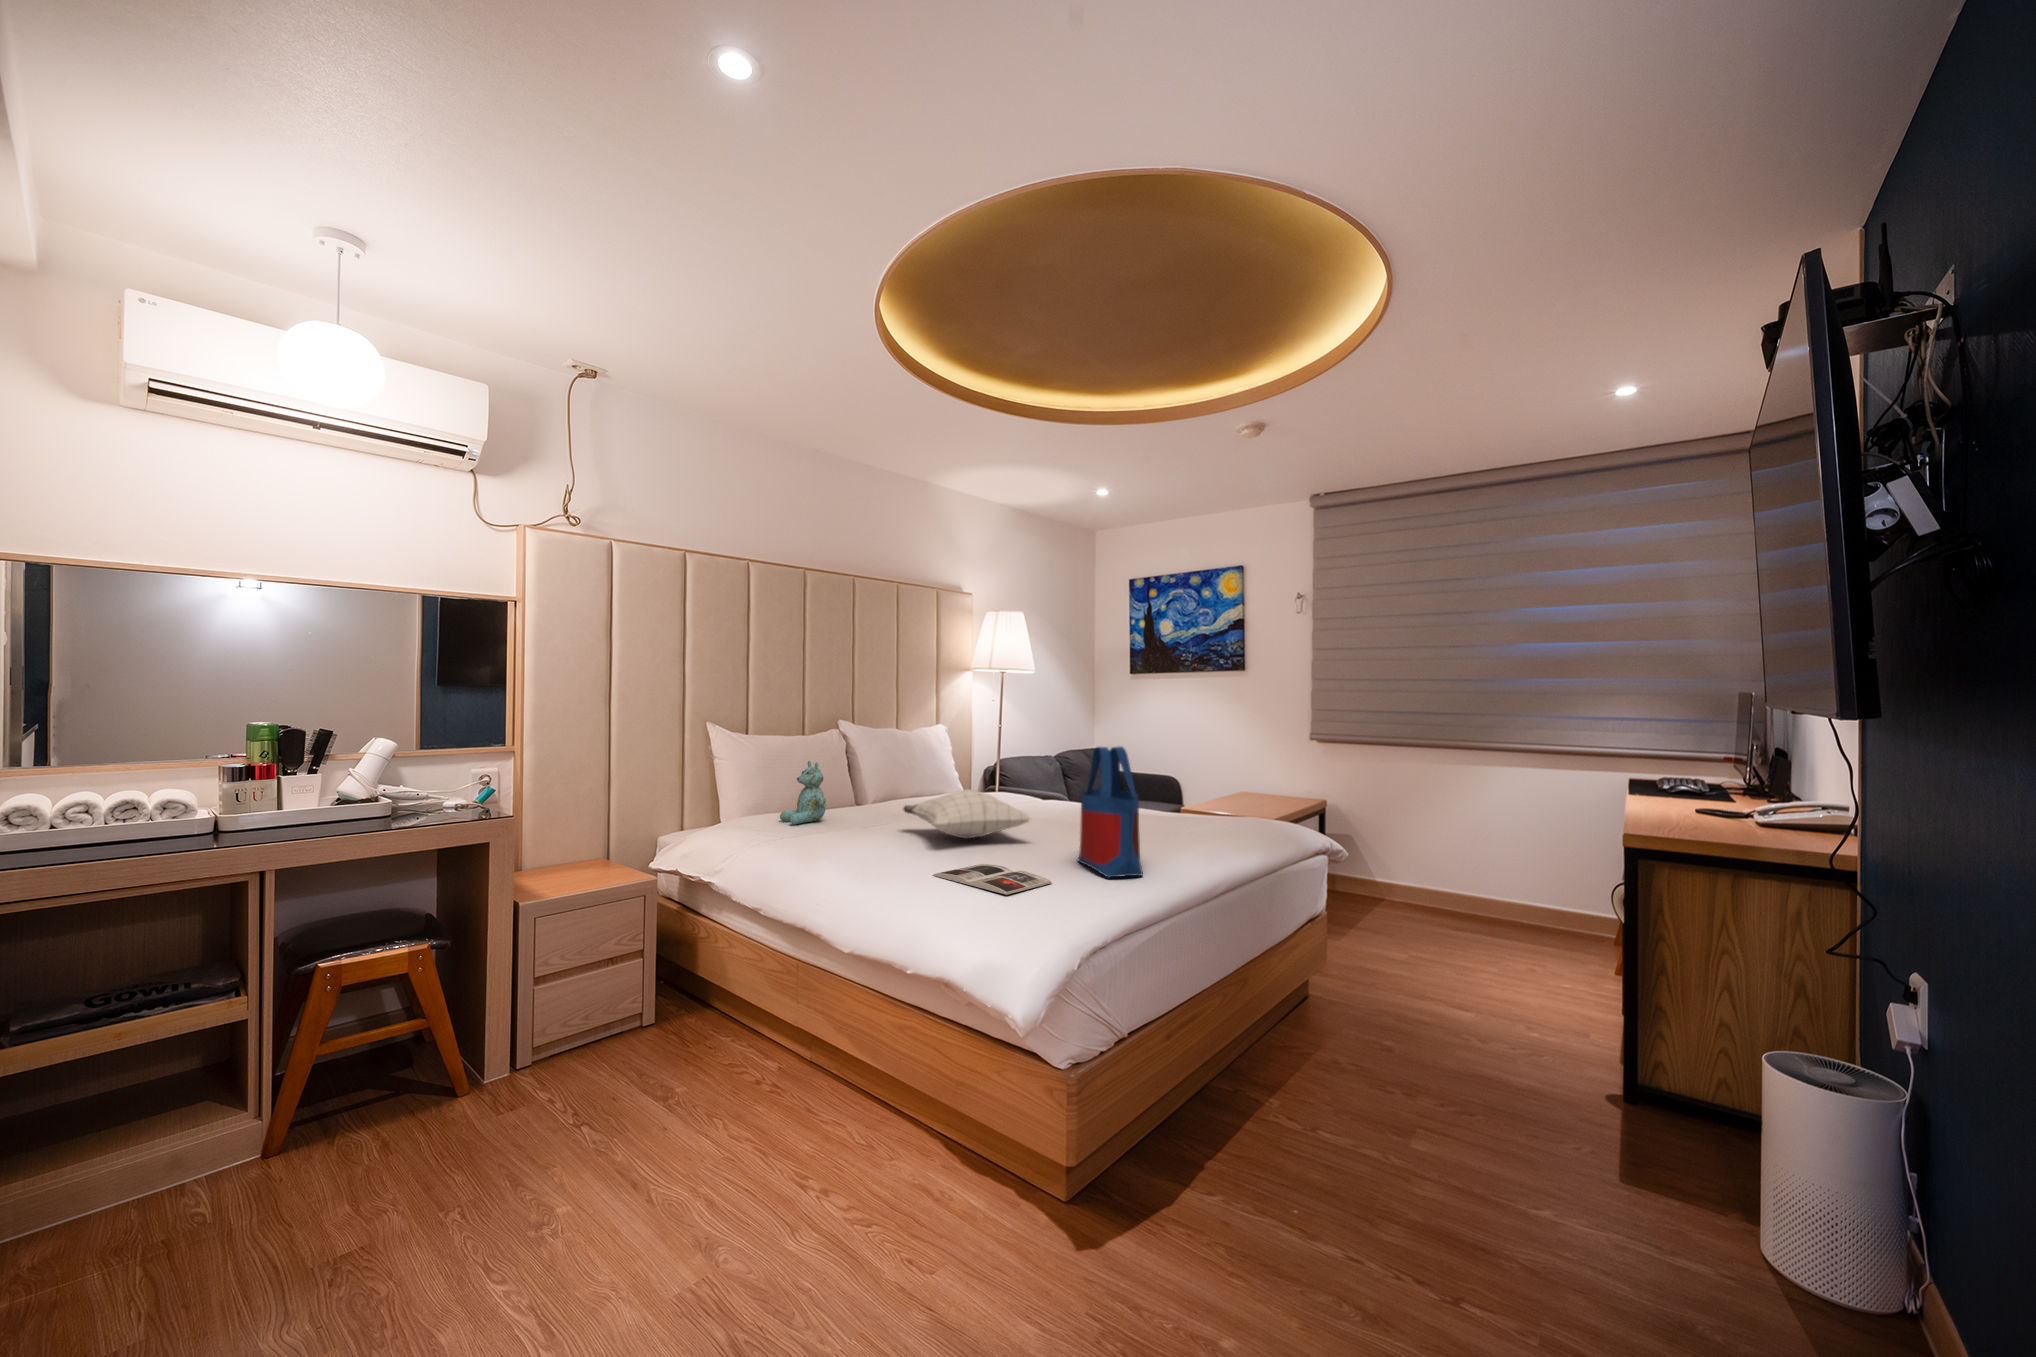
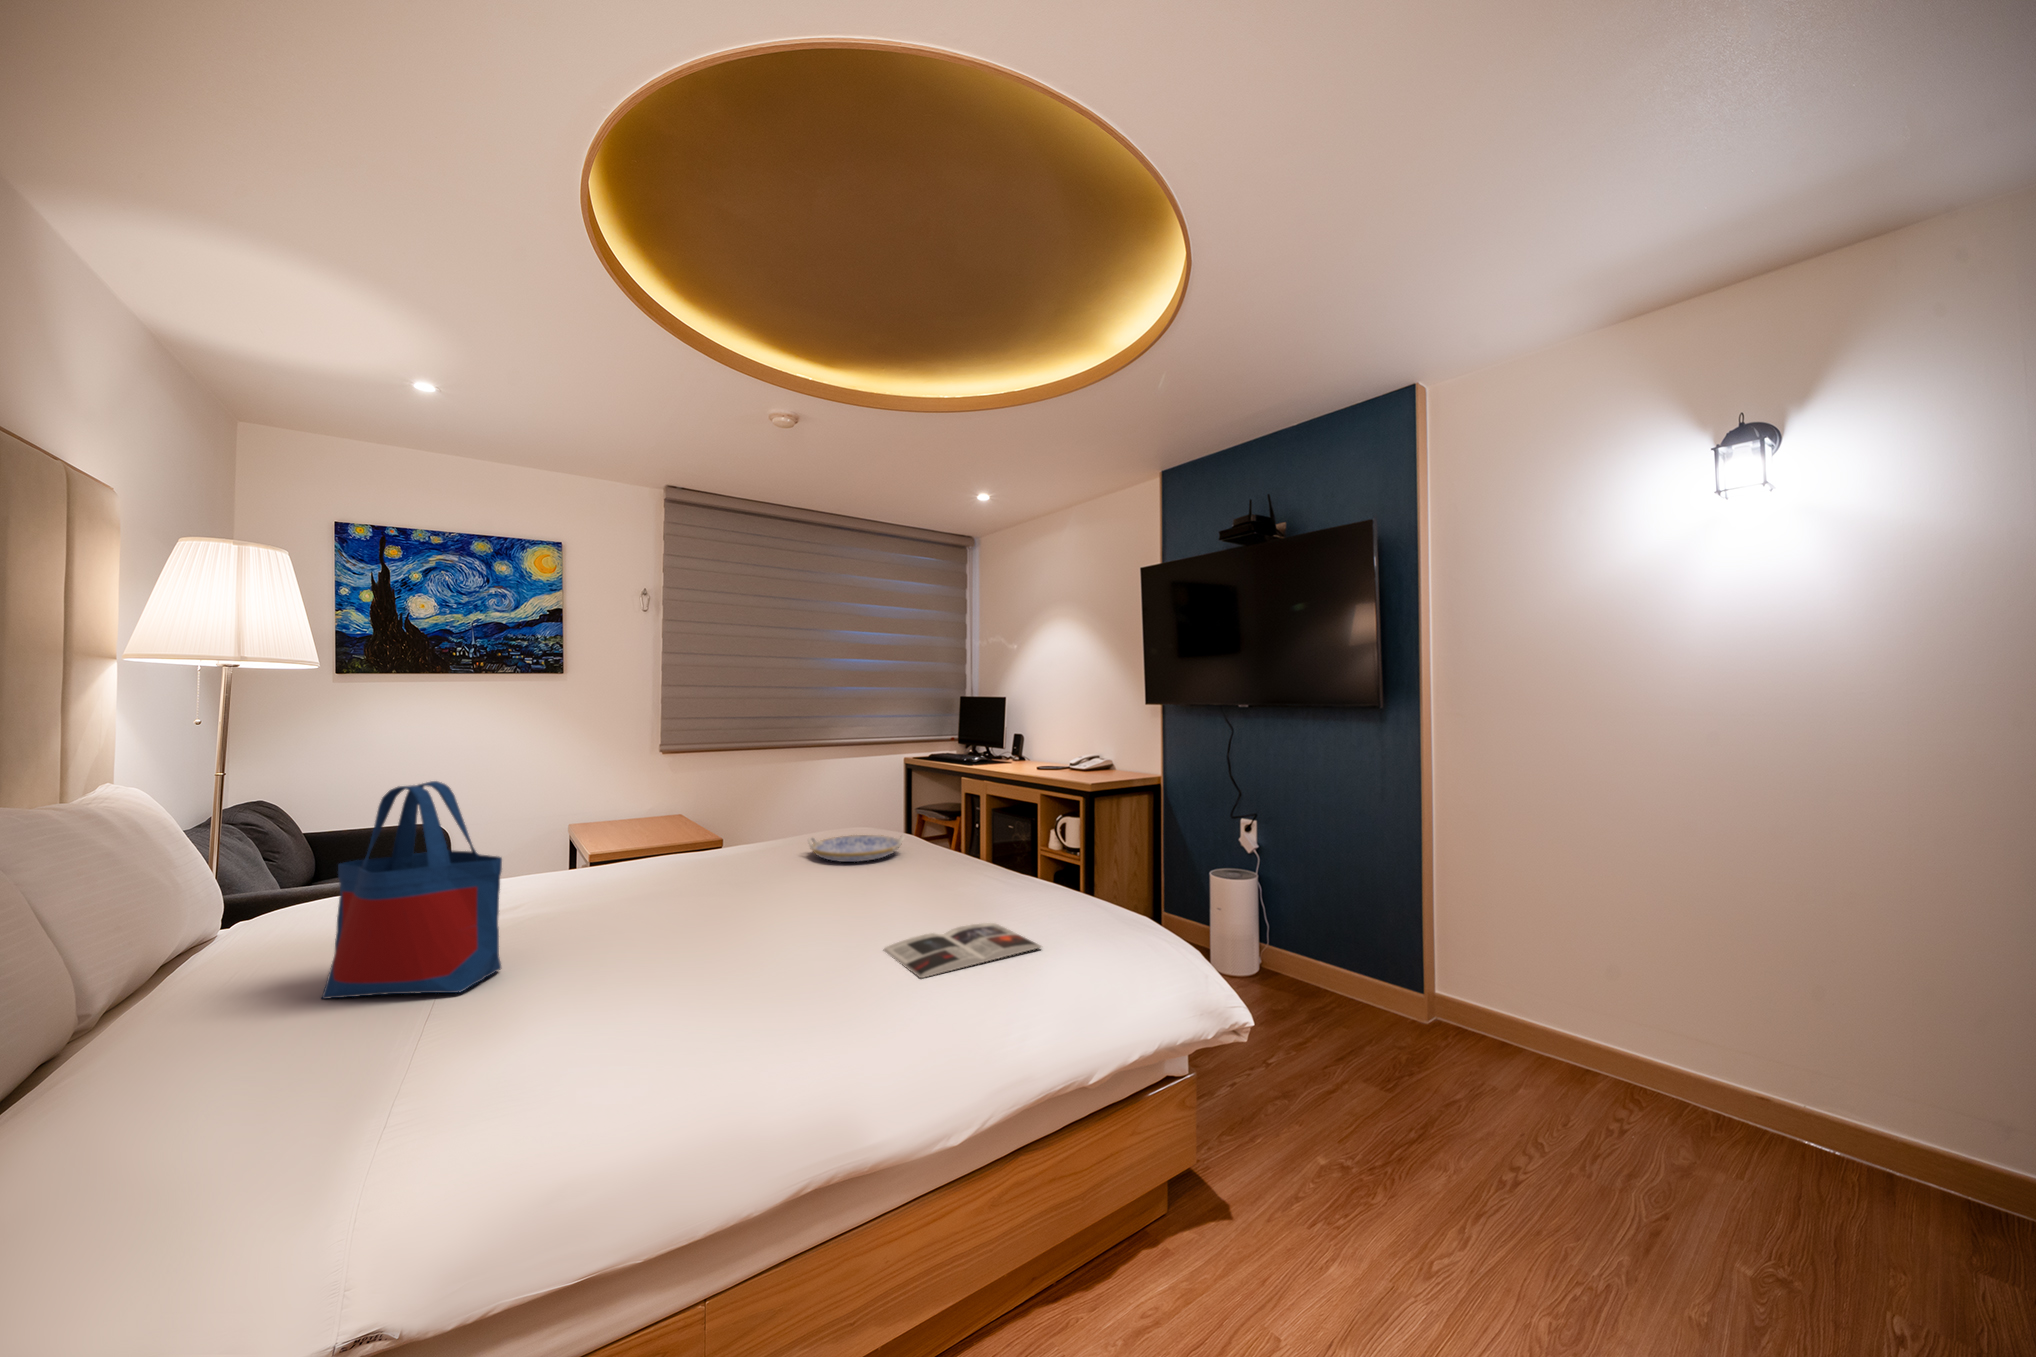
tote bag: present [1078,747,1143,878] -> present [322,781,502,999]
stuffed bear: present [780,761,826,824] -> none [149,906,348,1118]
pillow: present [903,789,1030,839] -> none [588,862,807,944]
serving tray: none [1161,815,1246,844] -> present [808,835,904,862]

